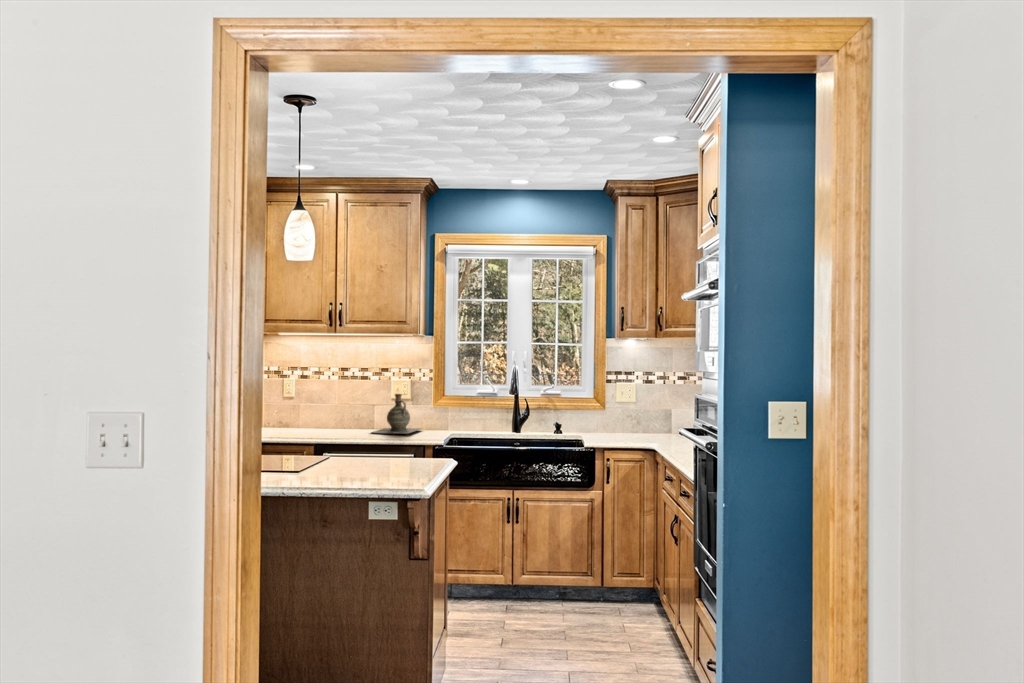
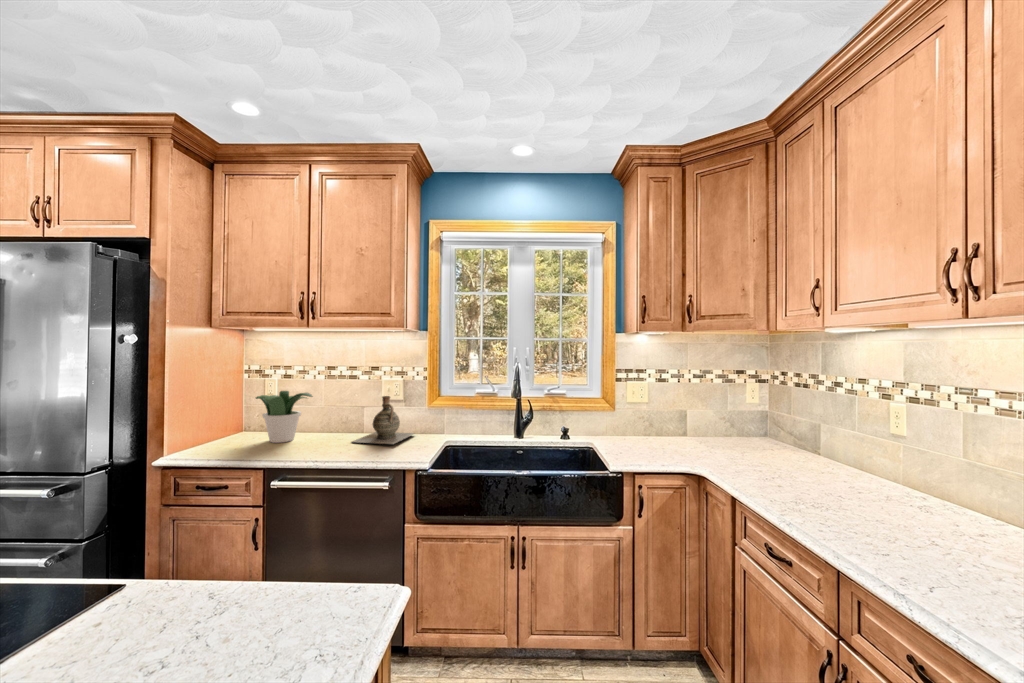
potted plant: none [284,388,337,432] -> present [256,391,313,443]

